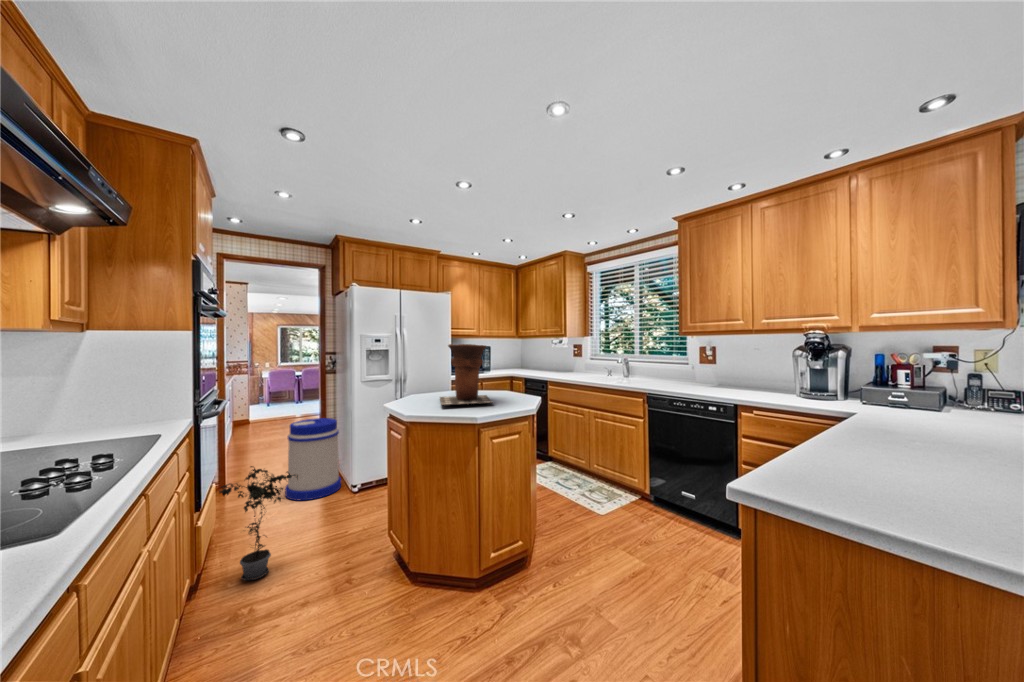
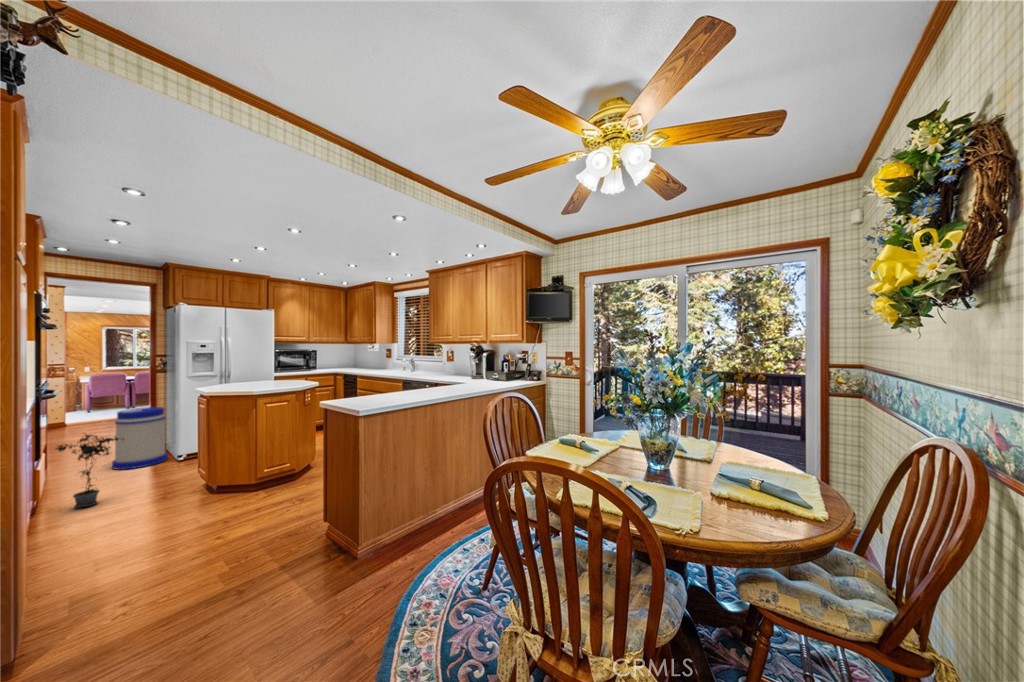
vase: present [440,344,493,405] -> none [235,350,277,387]

